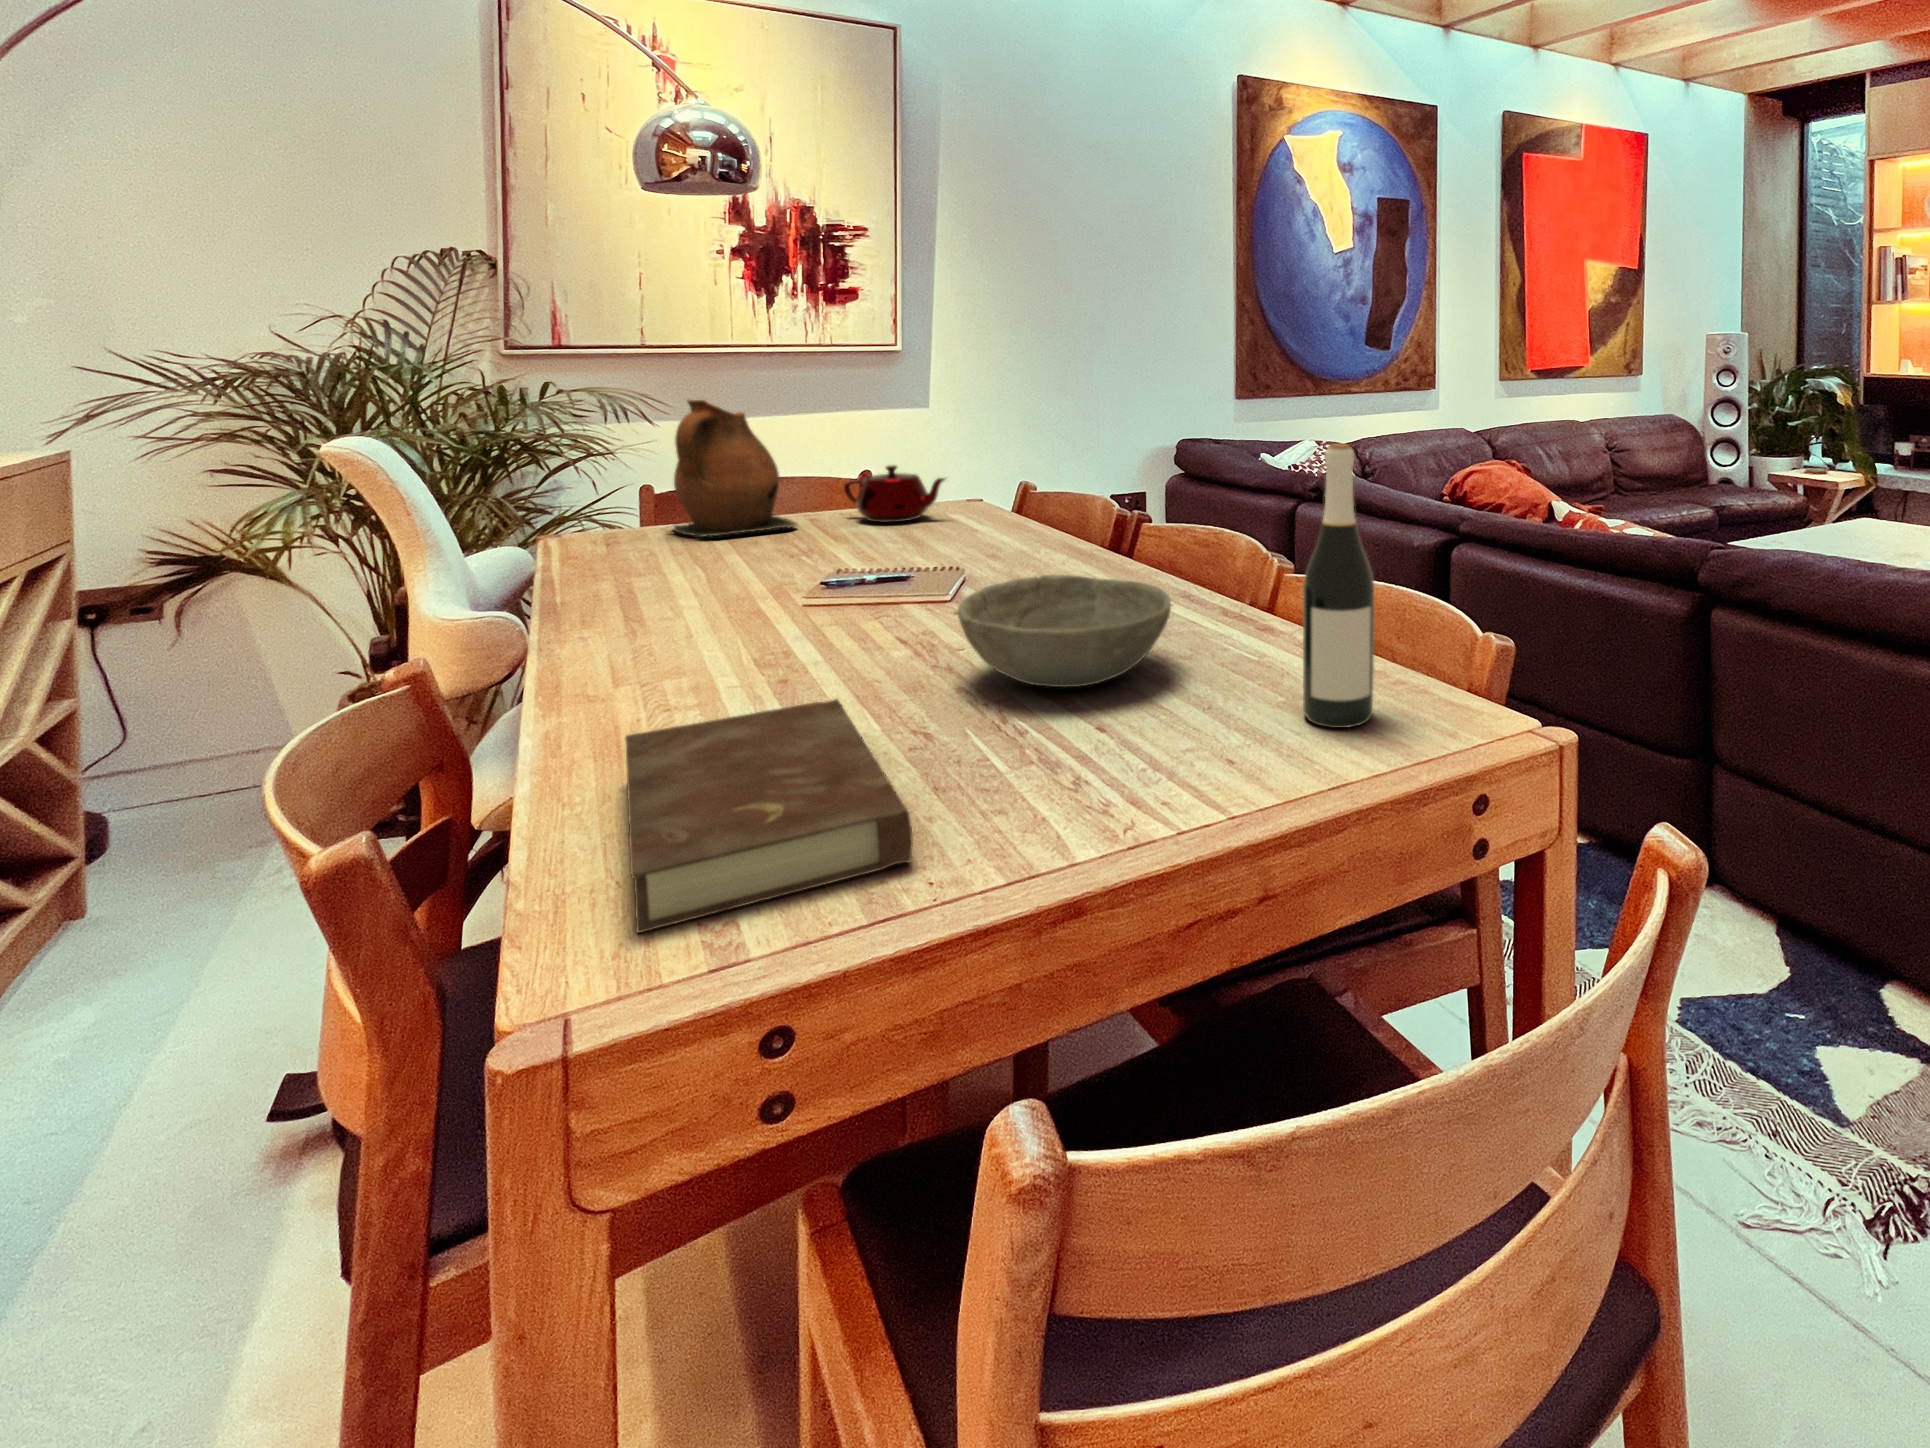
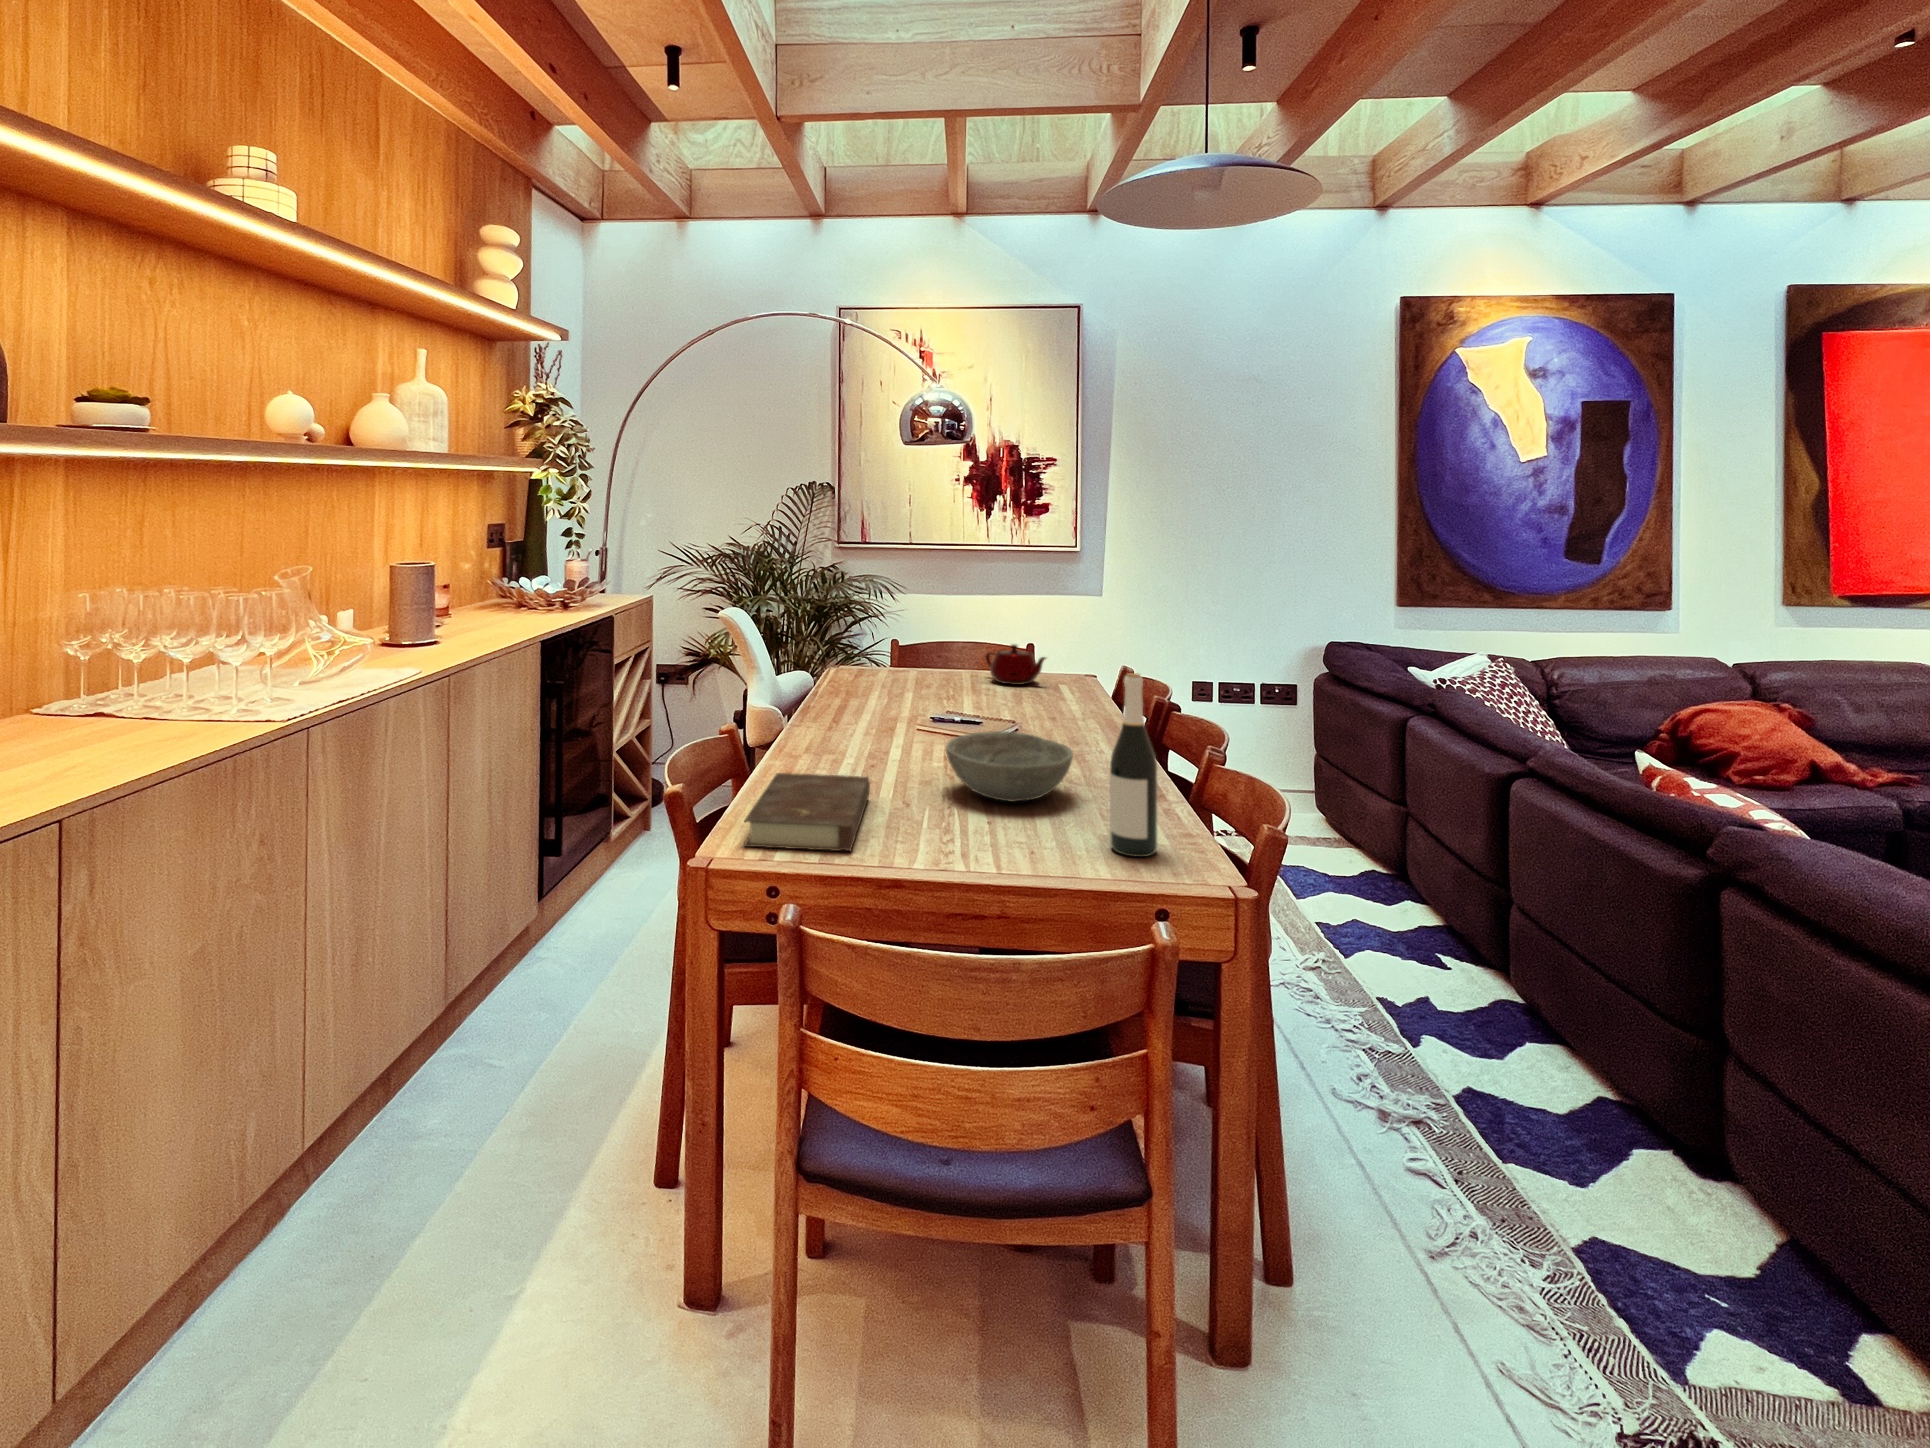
ceramic pitcher: present [673,400,796,537] -> none [879,593,952,681]

